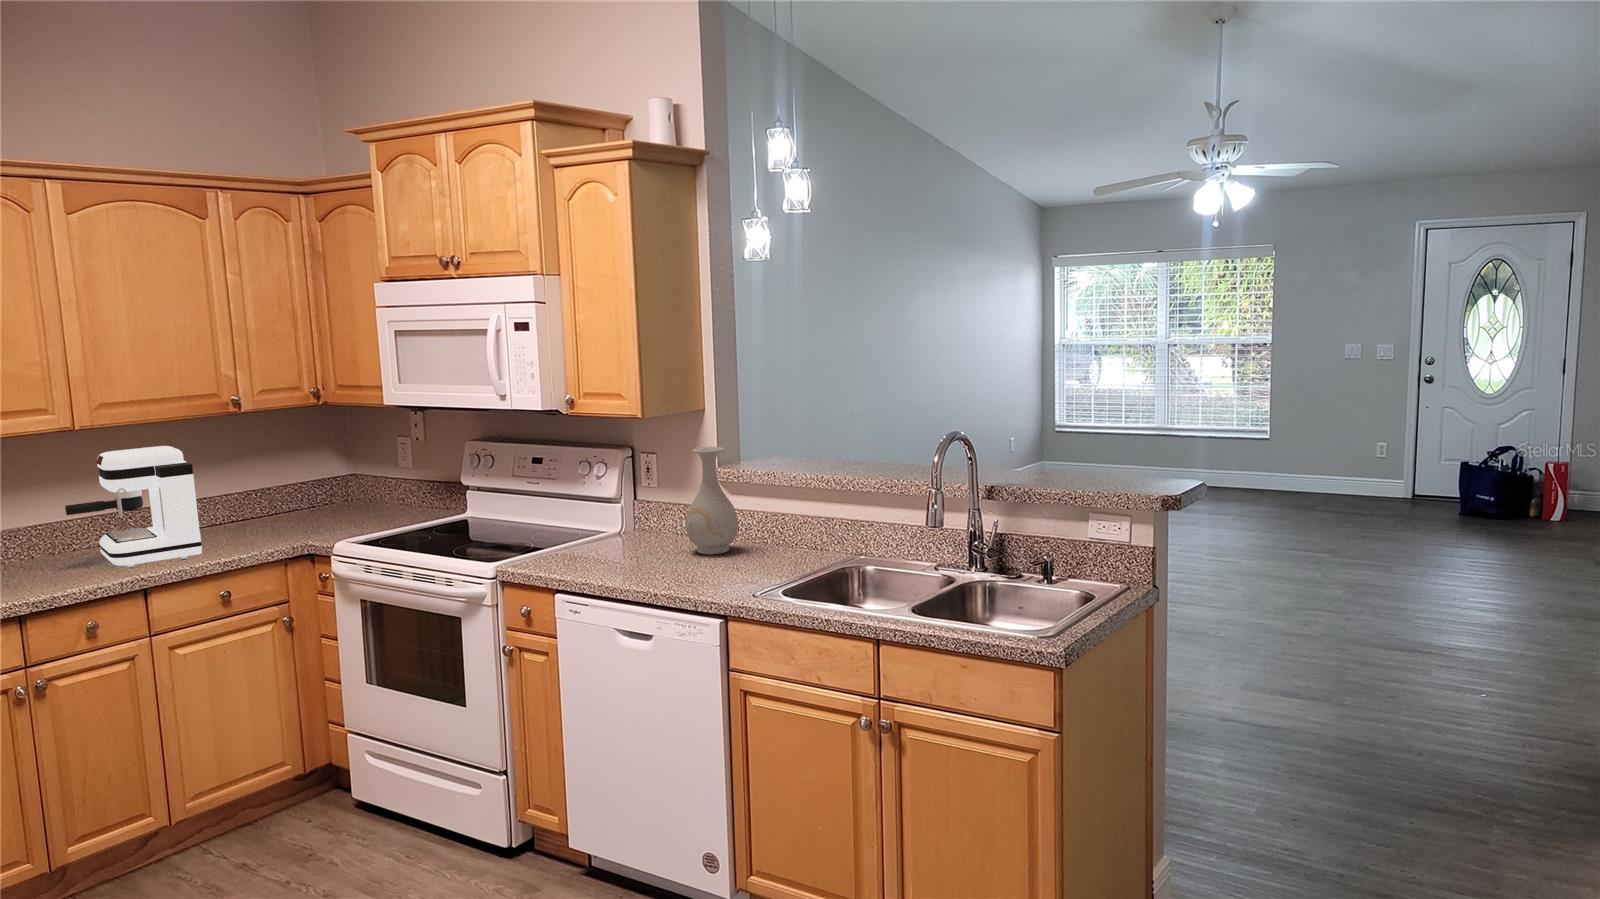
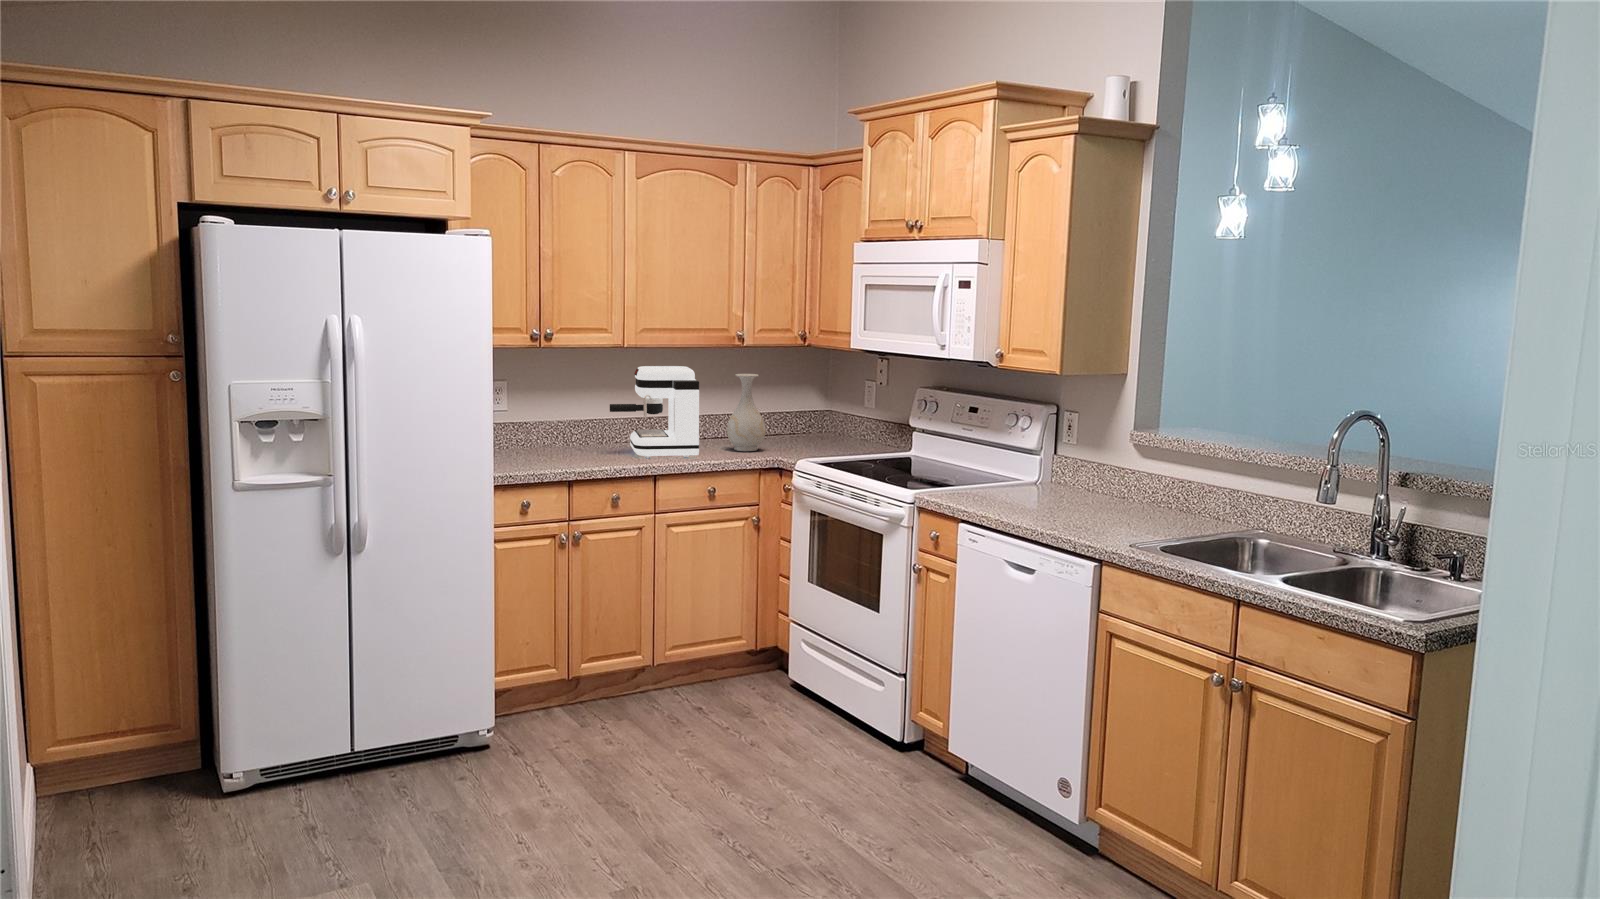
vase: present [686,447,738,554] -> present [727,374,766,451]

